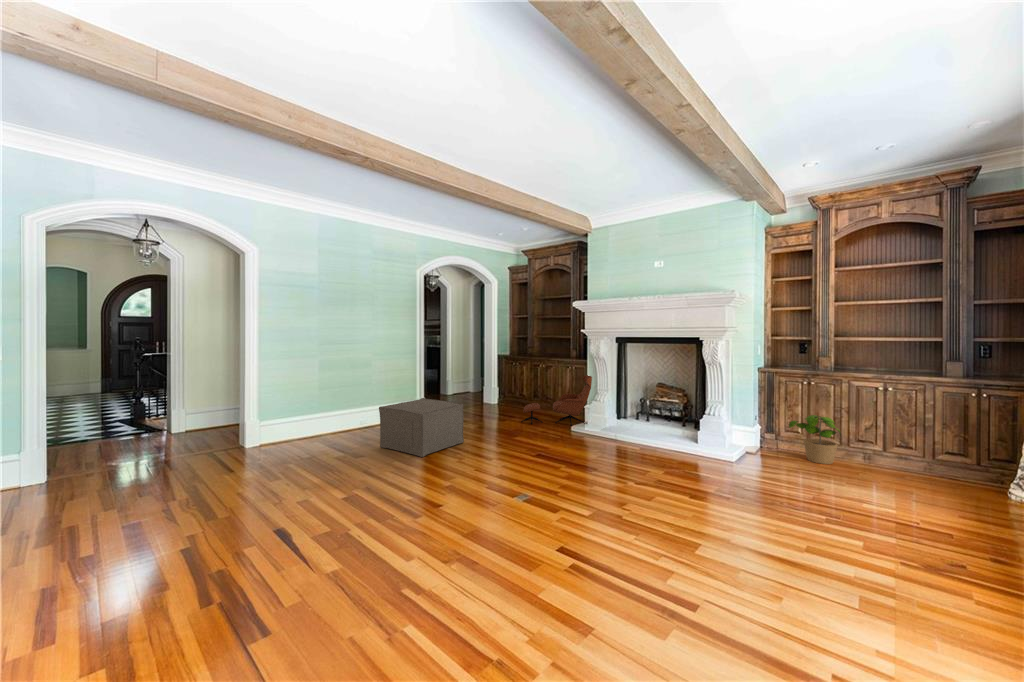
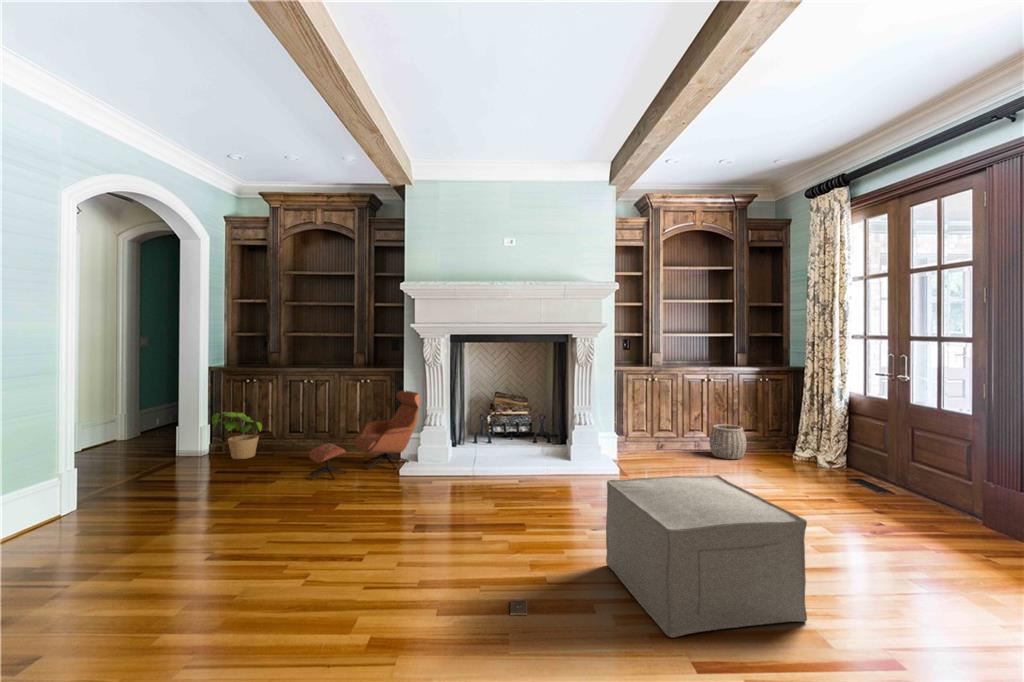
ottoman: present [379,398,464,457] -> present [606,475,807,637]
potted plant: present [789,415,841,464] -> present [212,412,262,459]
woven basket: none [875,439,930,481] -> present [709,424,746,459]

